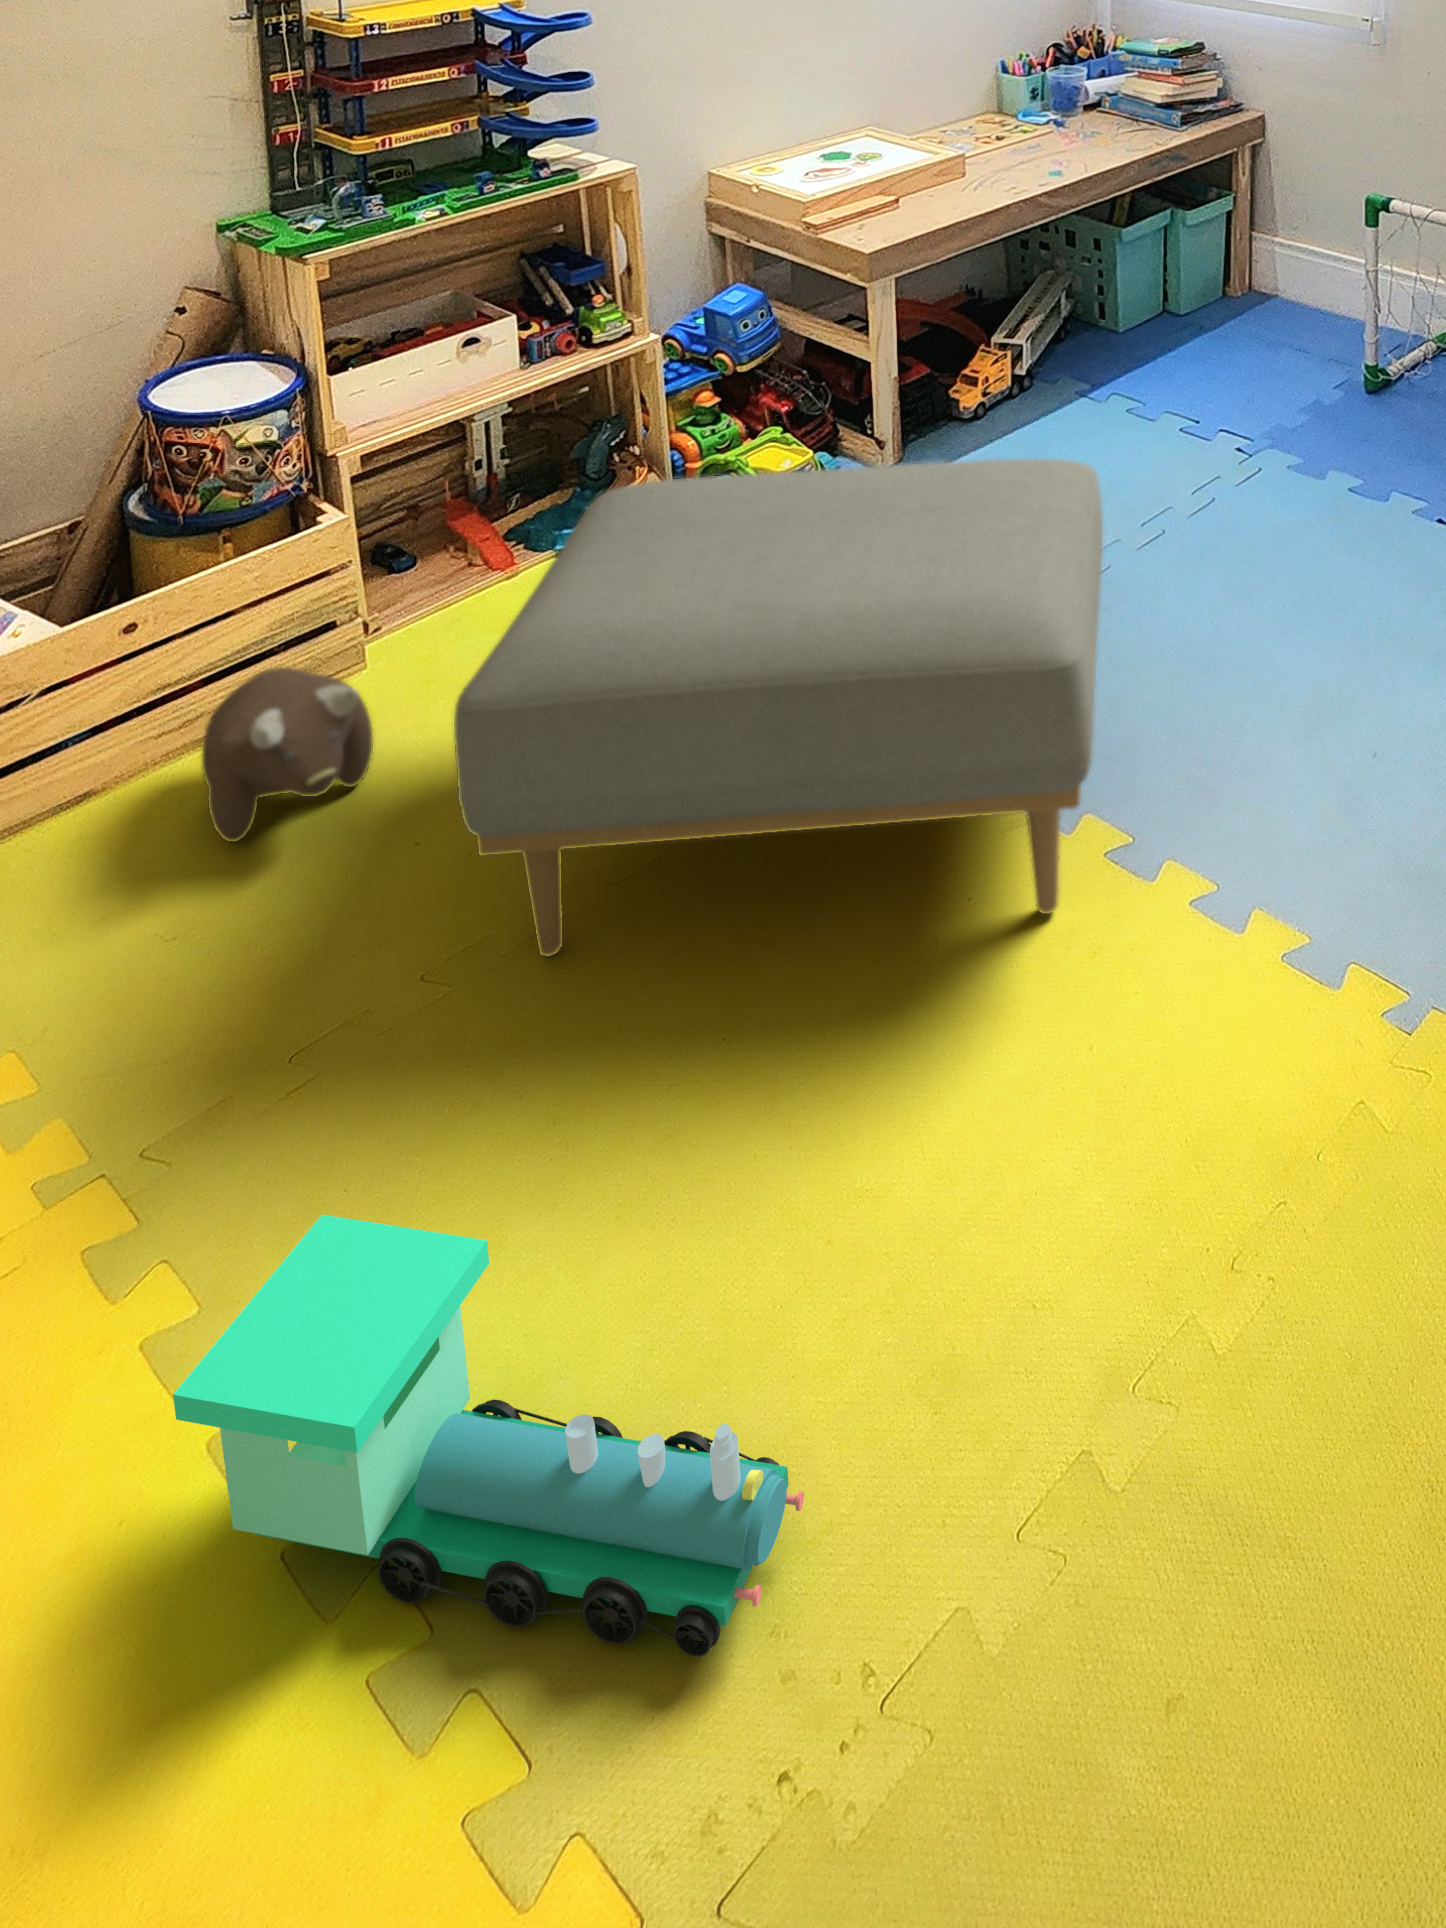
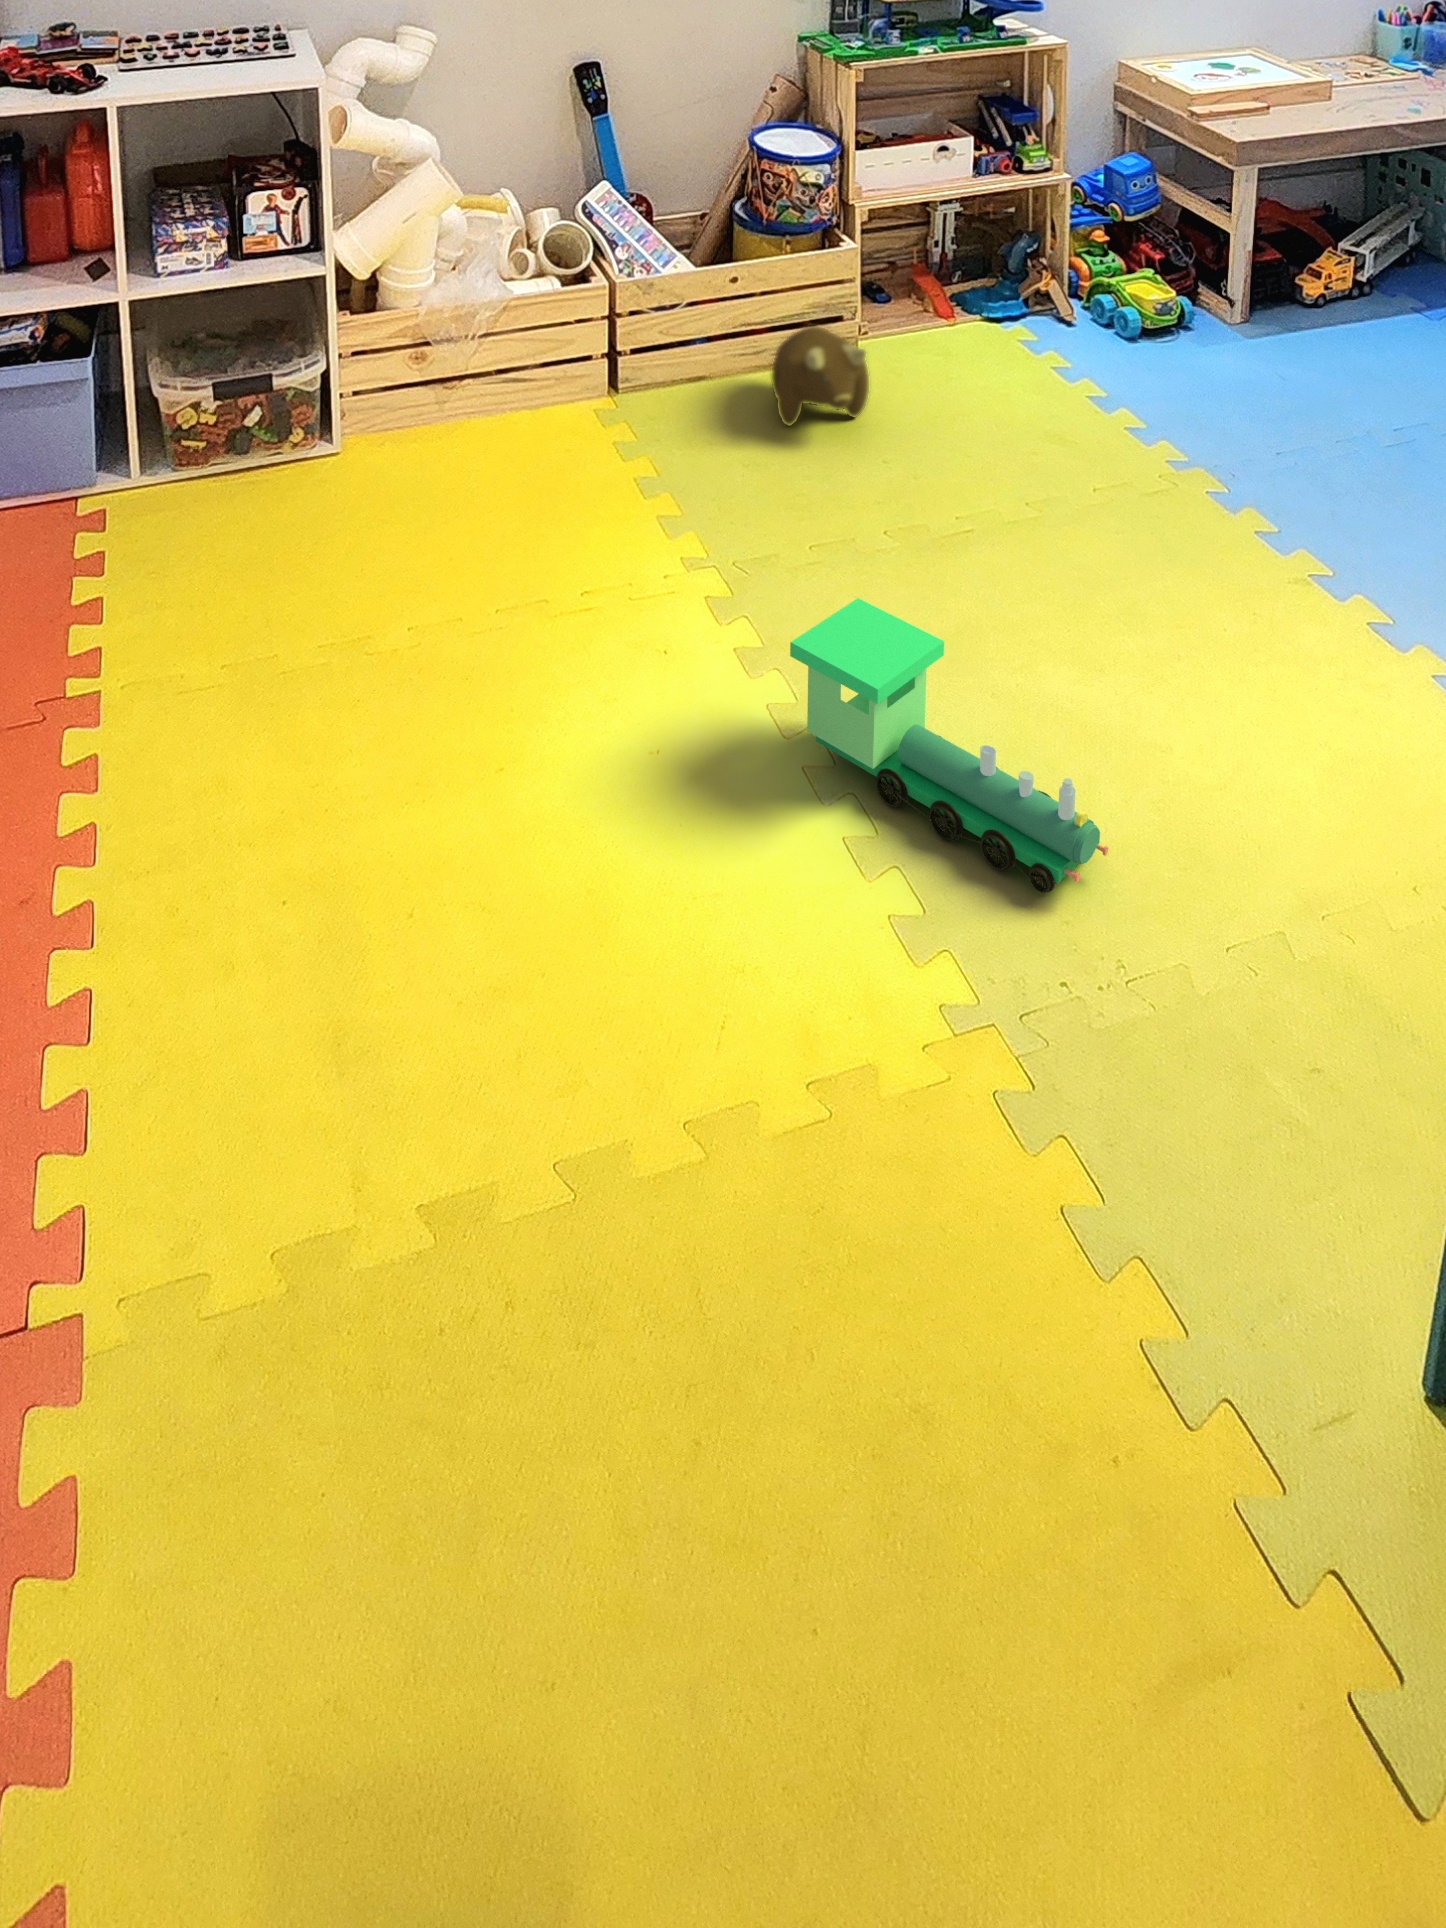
ottoman: present [454,459,1103,956] -> none [932,264,1405,641]

